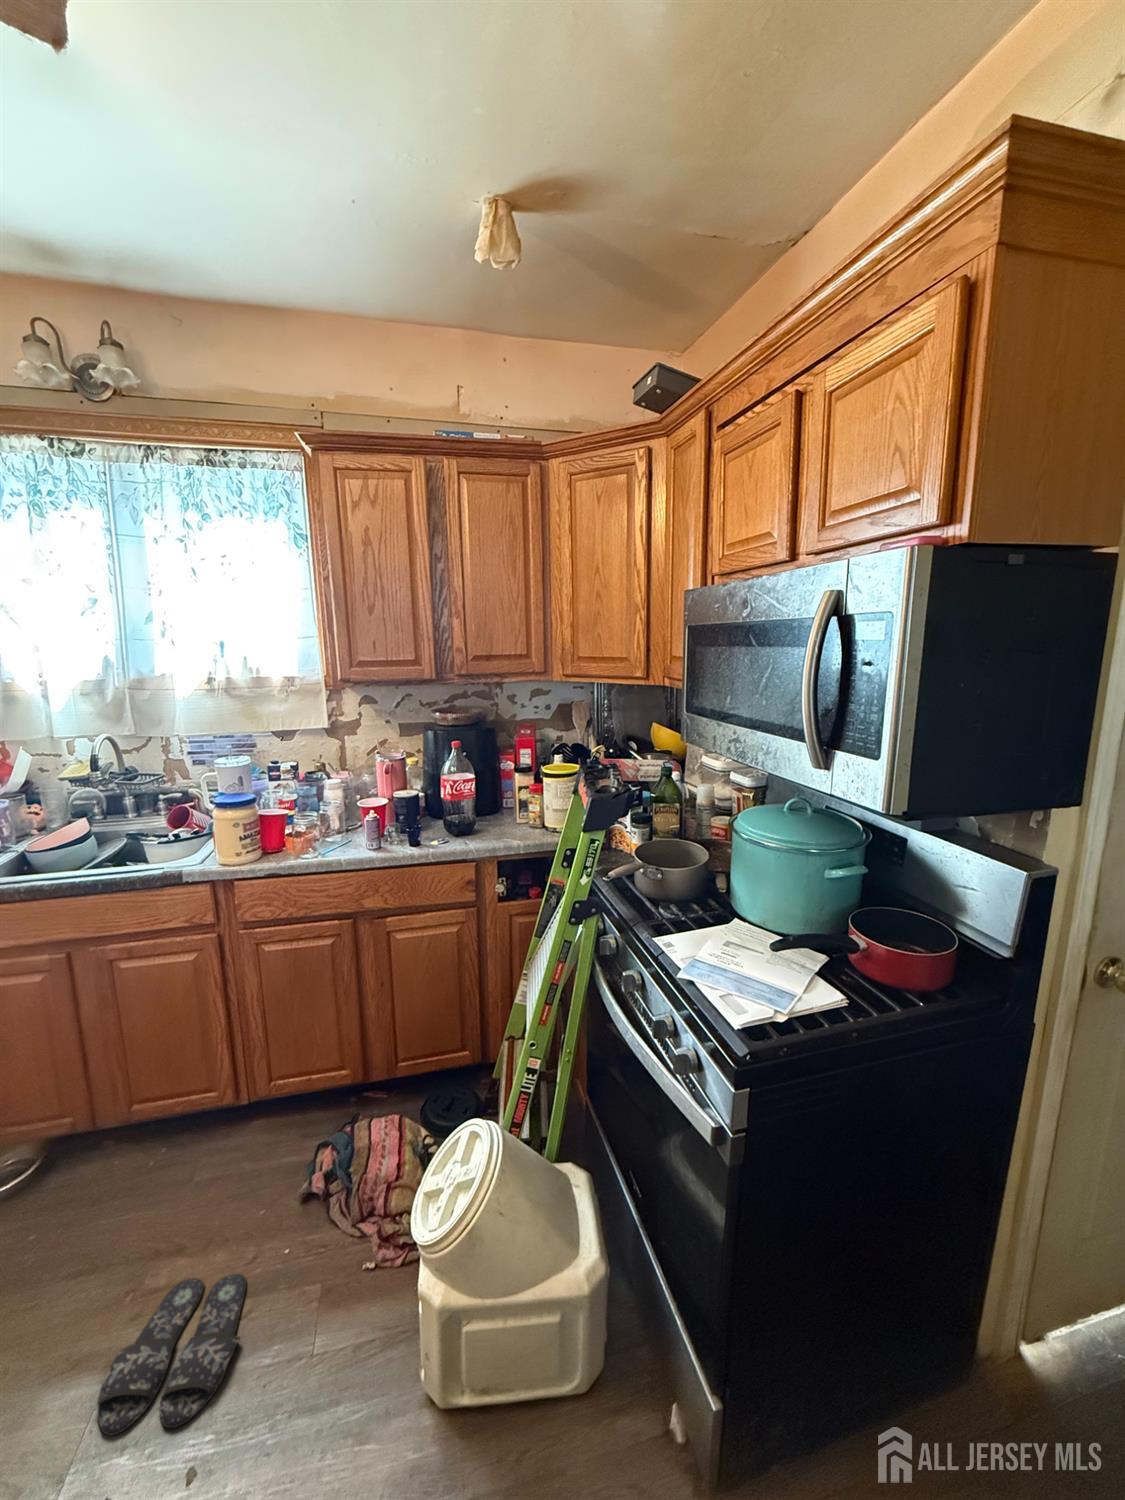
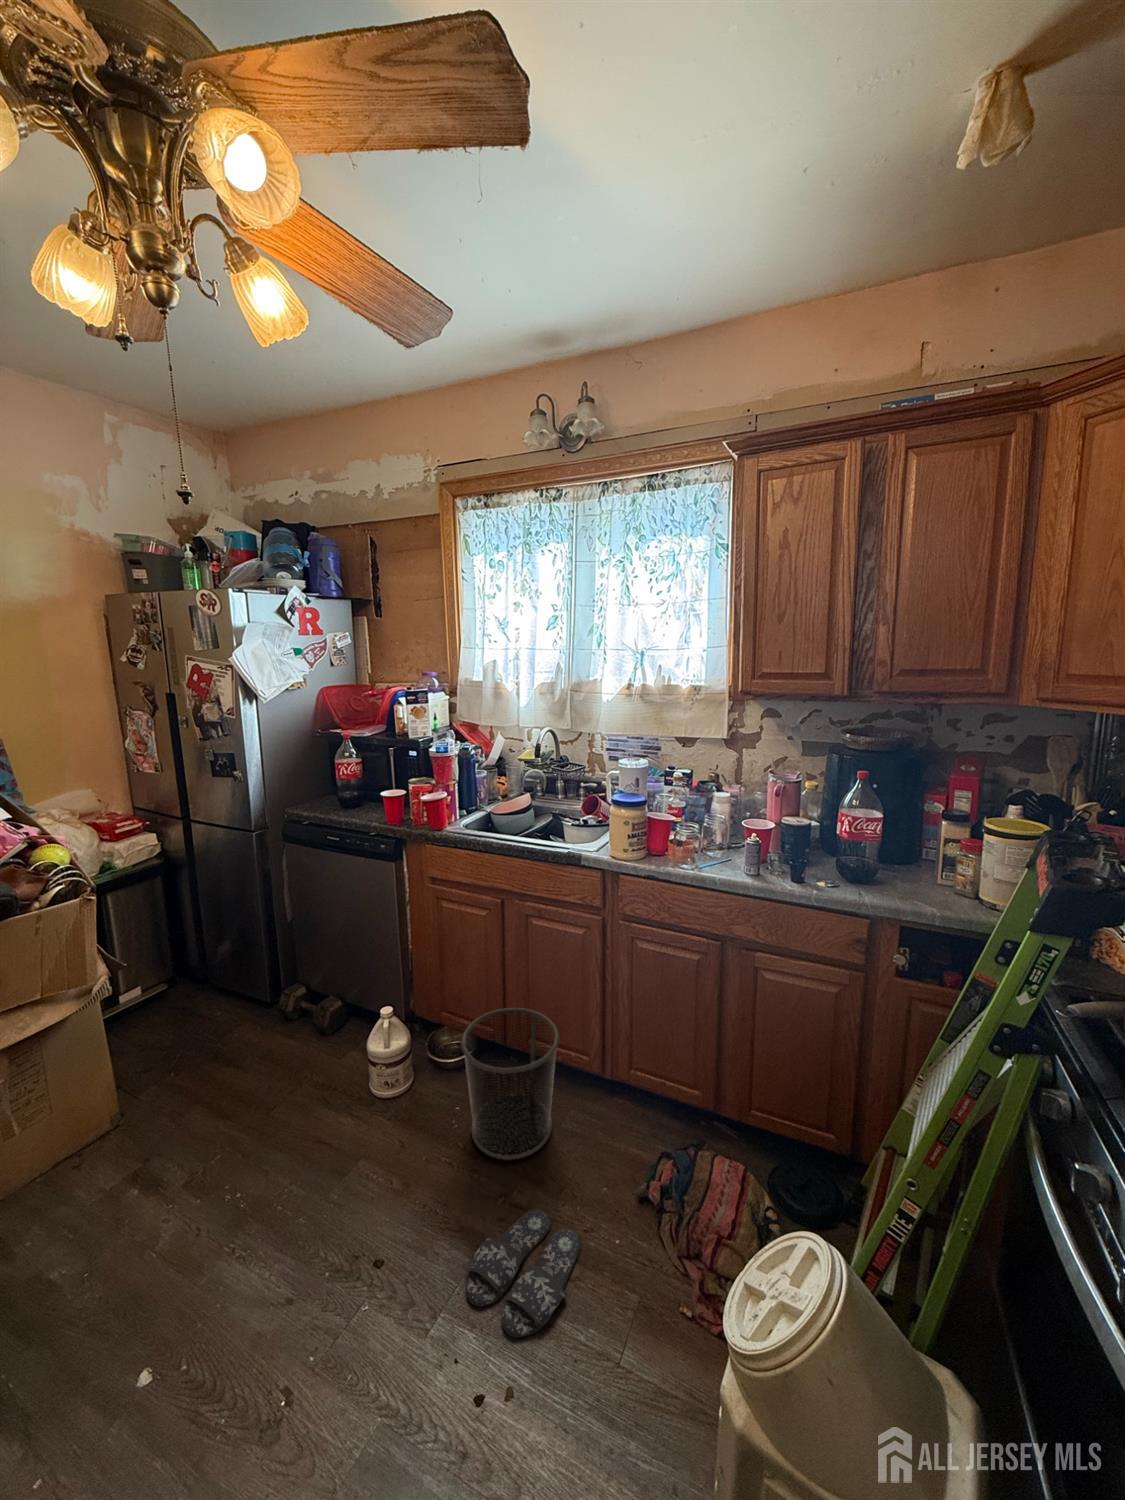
waste bin: none [29,1070,183,1267] -> present [461,1008,559,1160]

